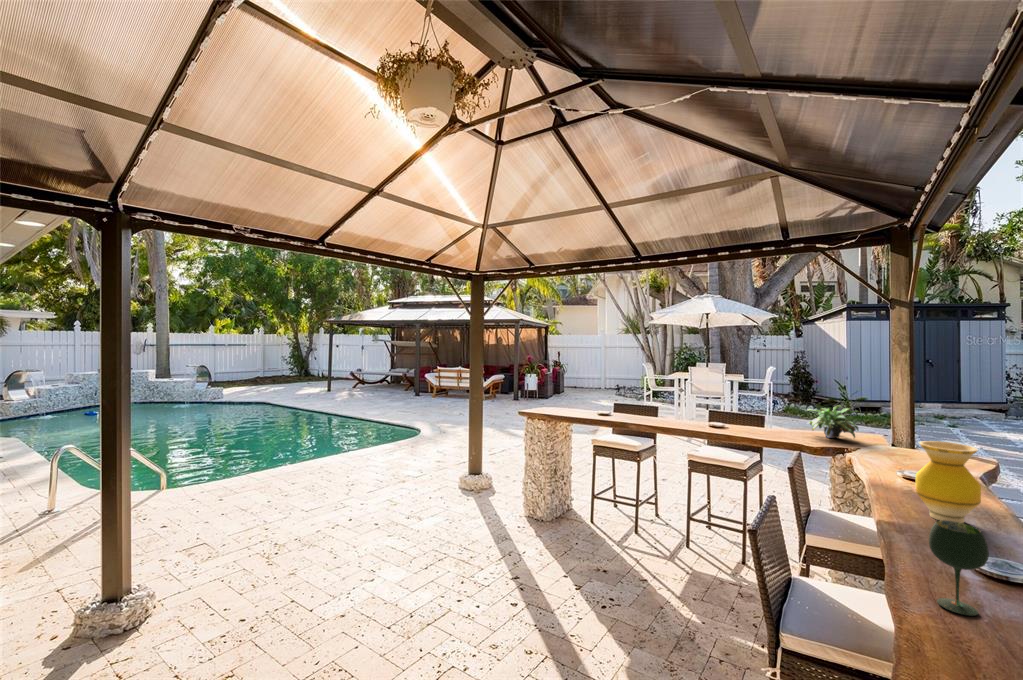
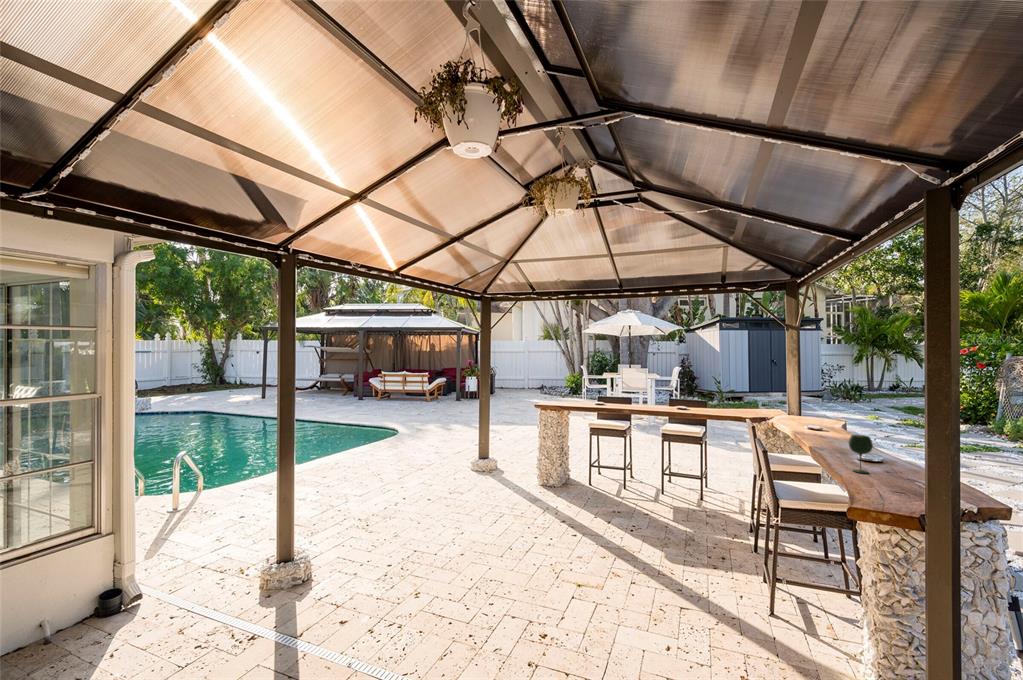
potted plant: present [808,405,861,438] -> none [737,391,769,413]
vase: present [915,441,981,523] -> none [822,405,853,446]

